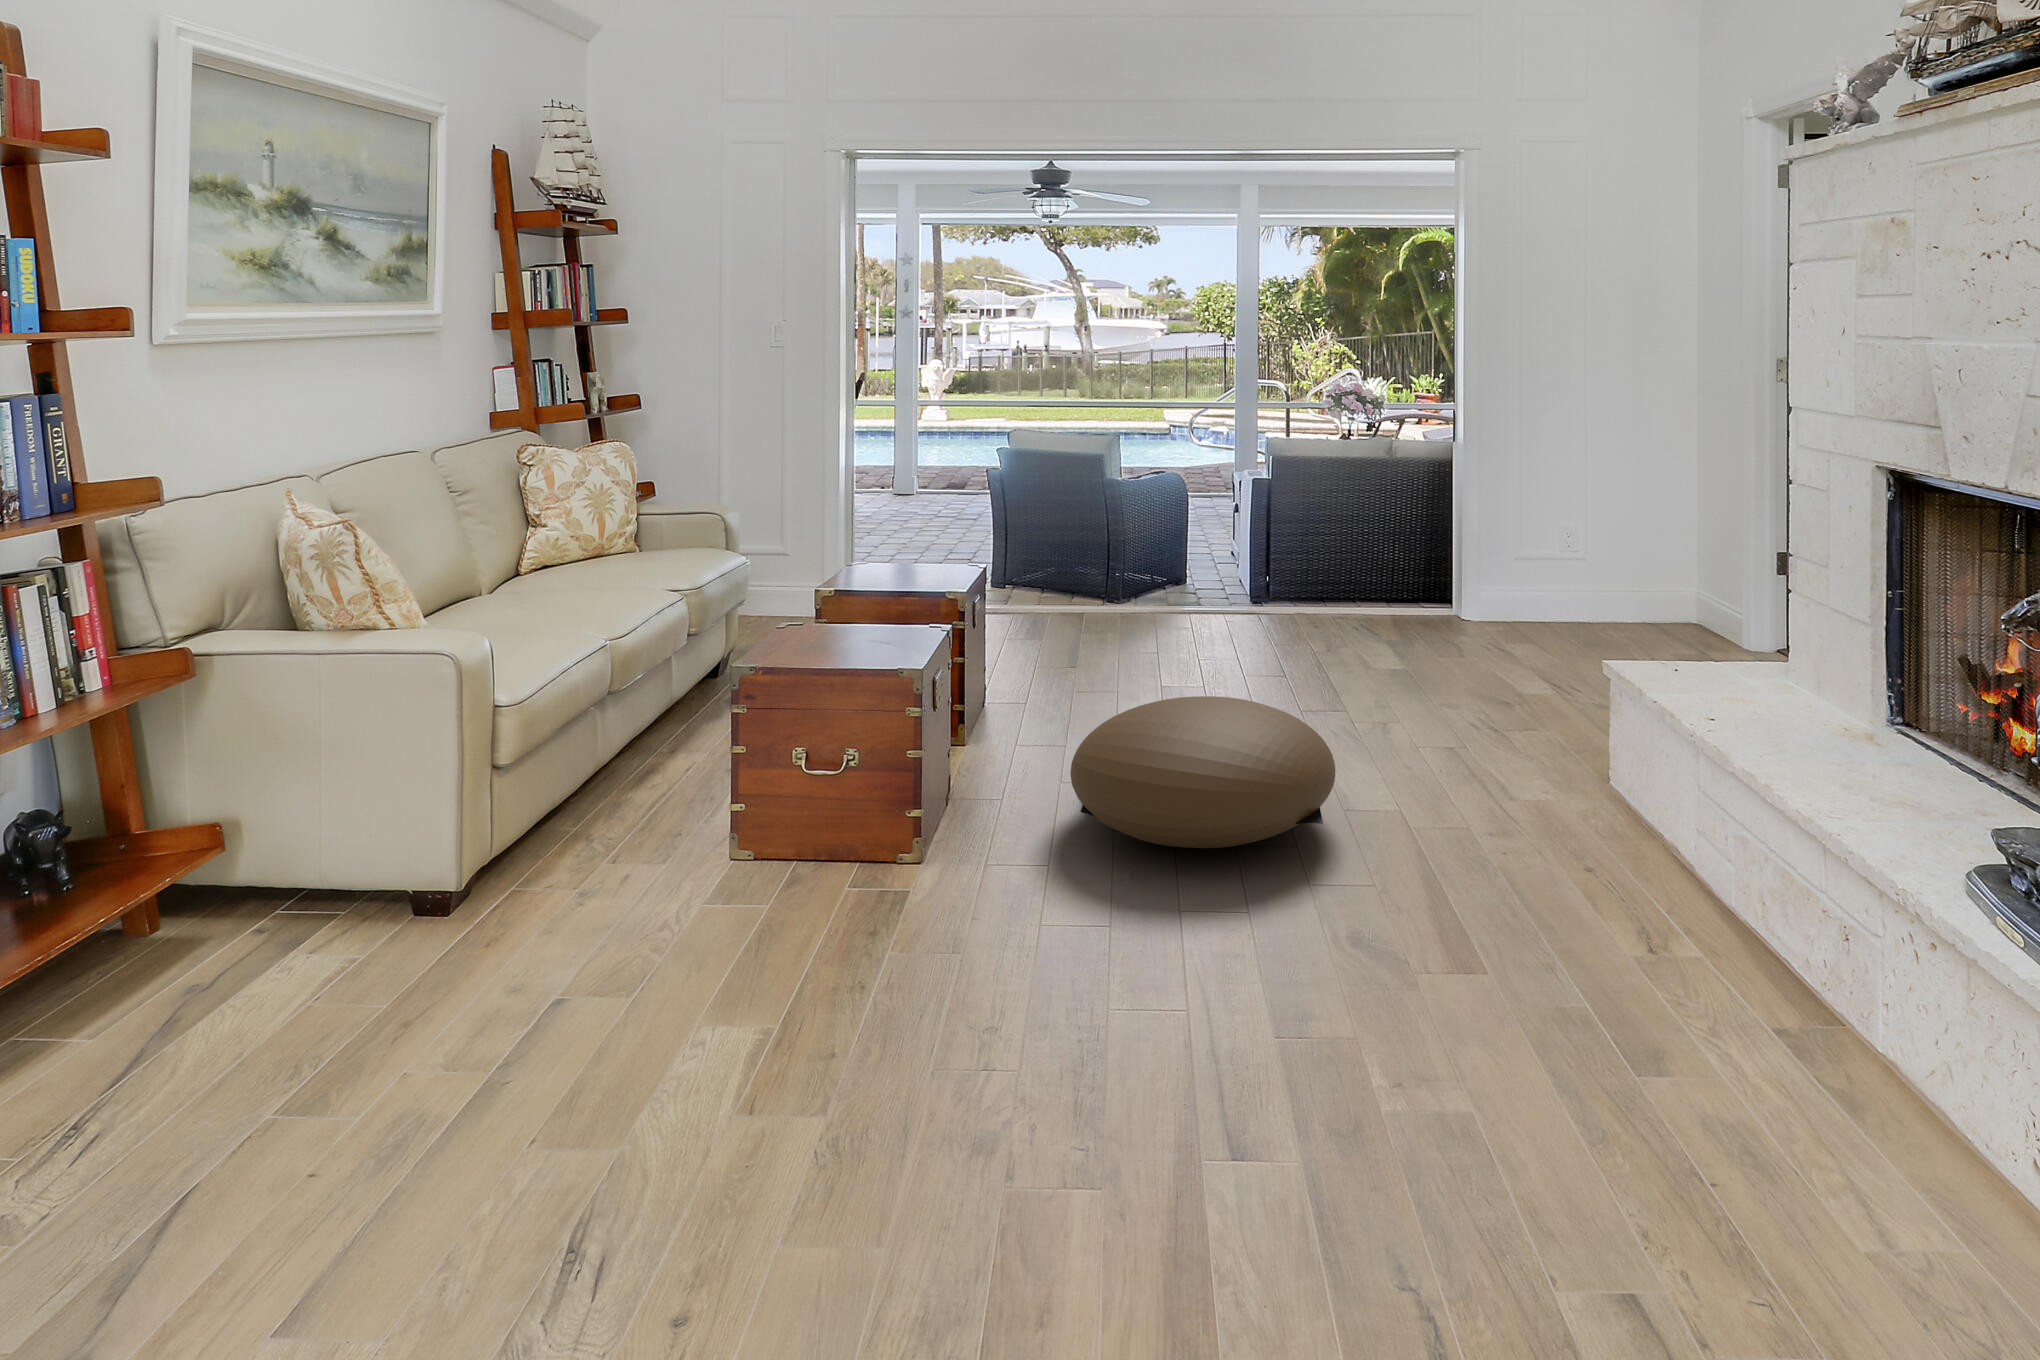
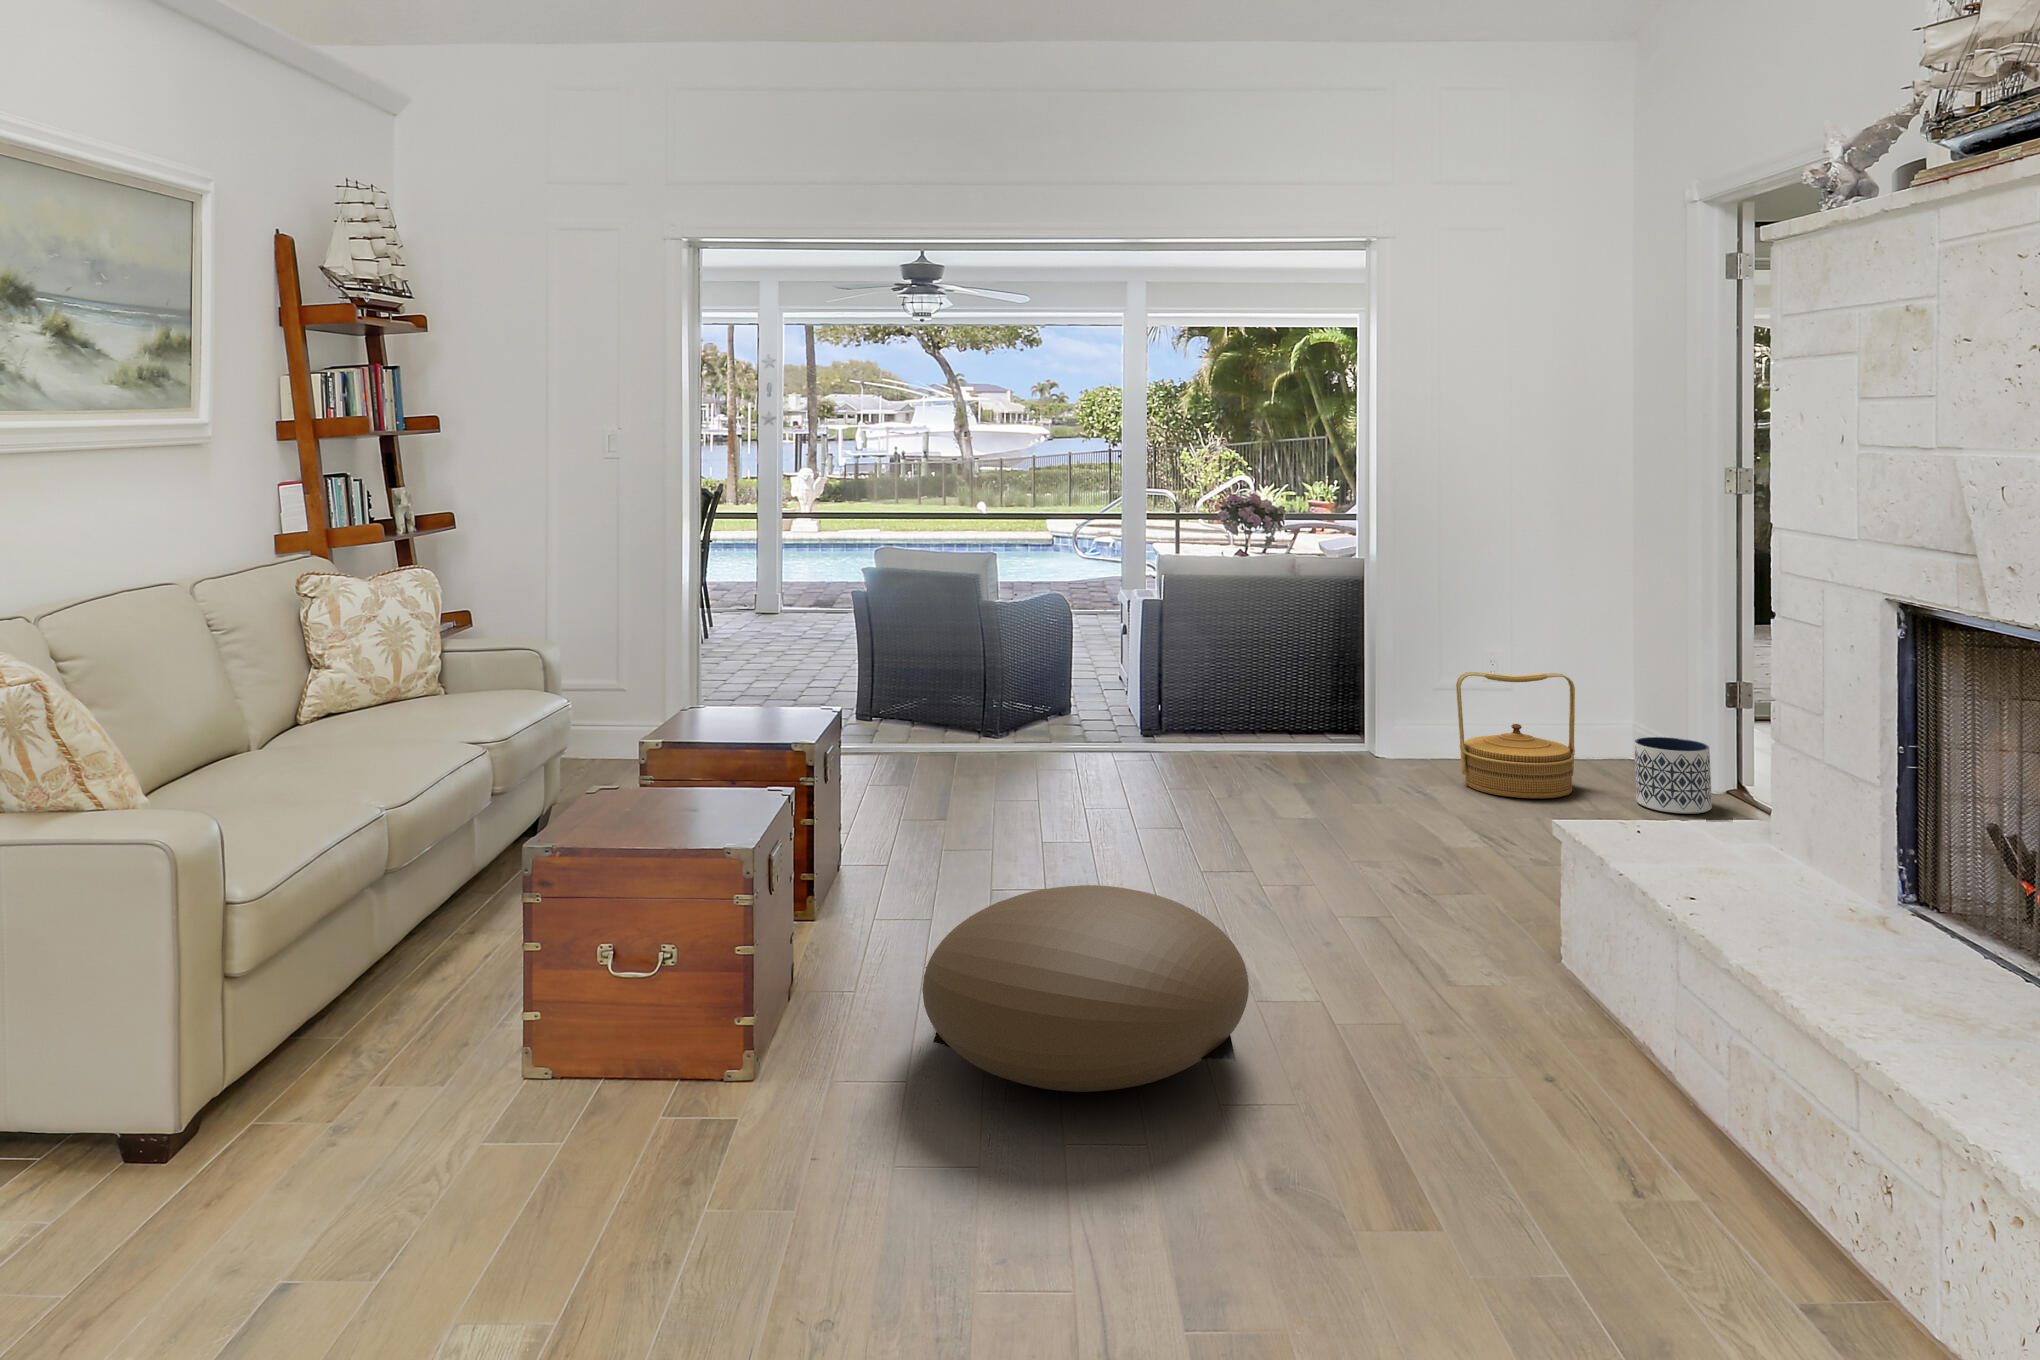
woven basket: none [1525,536,1628,643] -> present [1456,672,1575,799]
planter: none [1677,592,1741,655] -> present [1635,737,1712,814]

